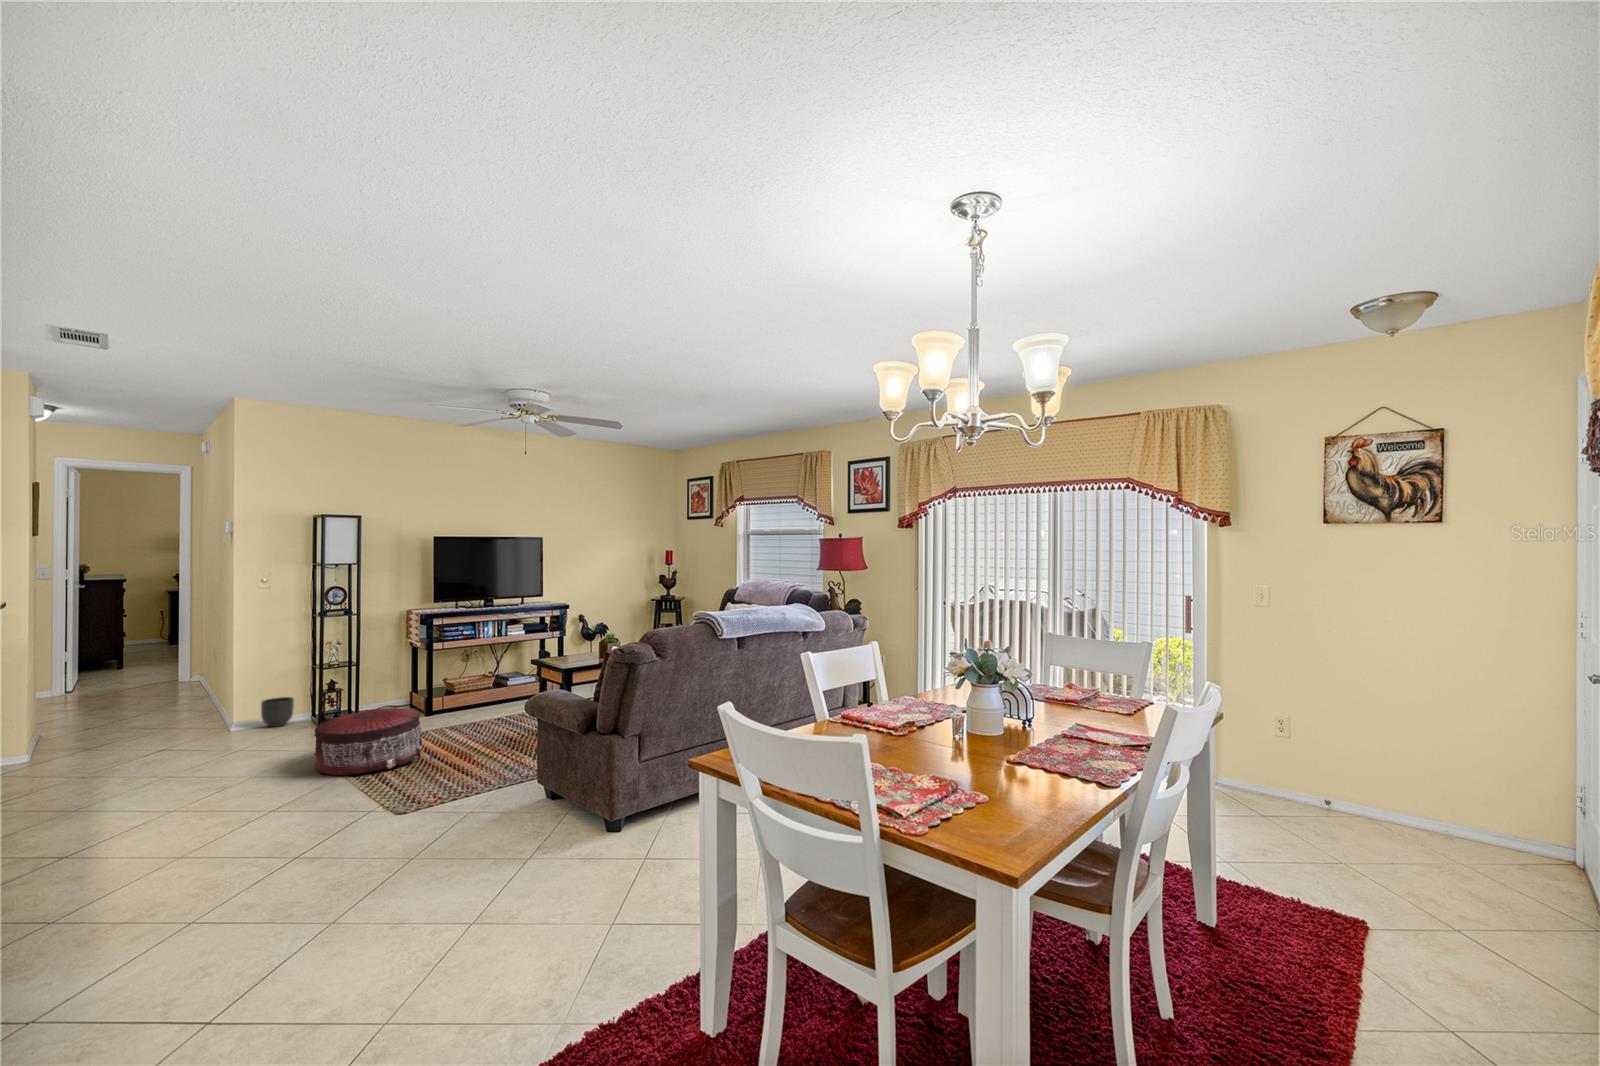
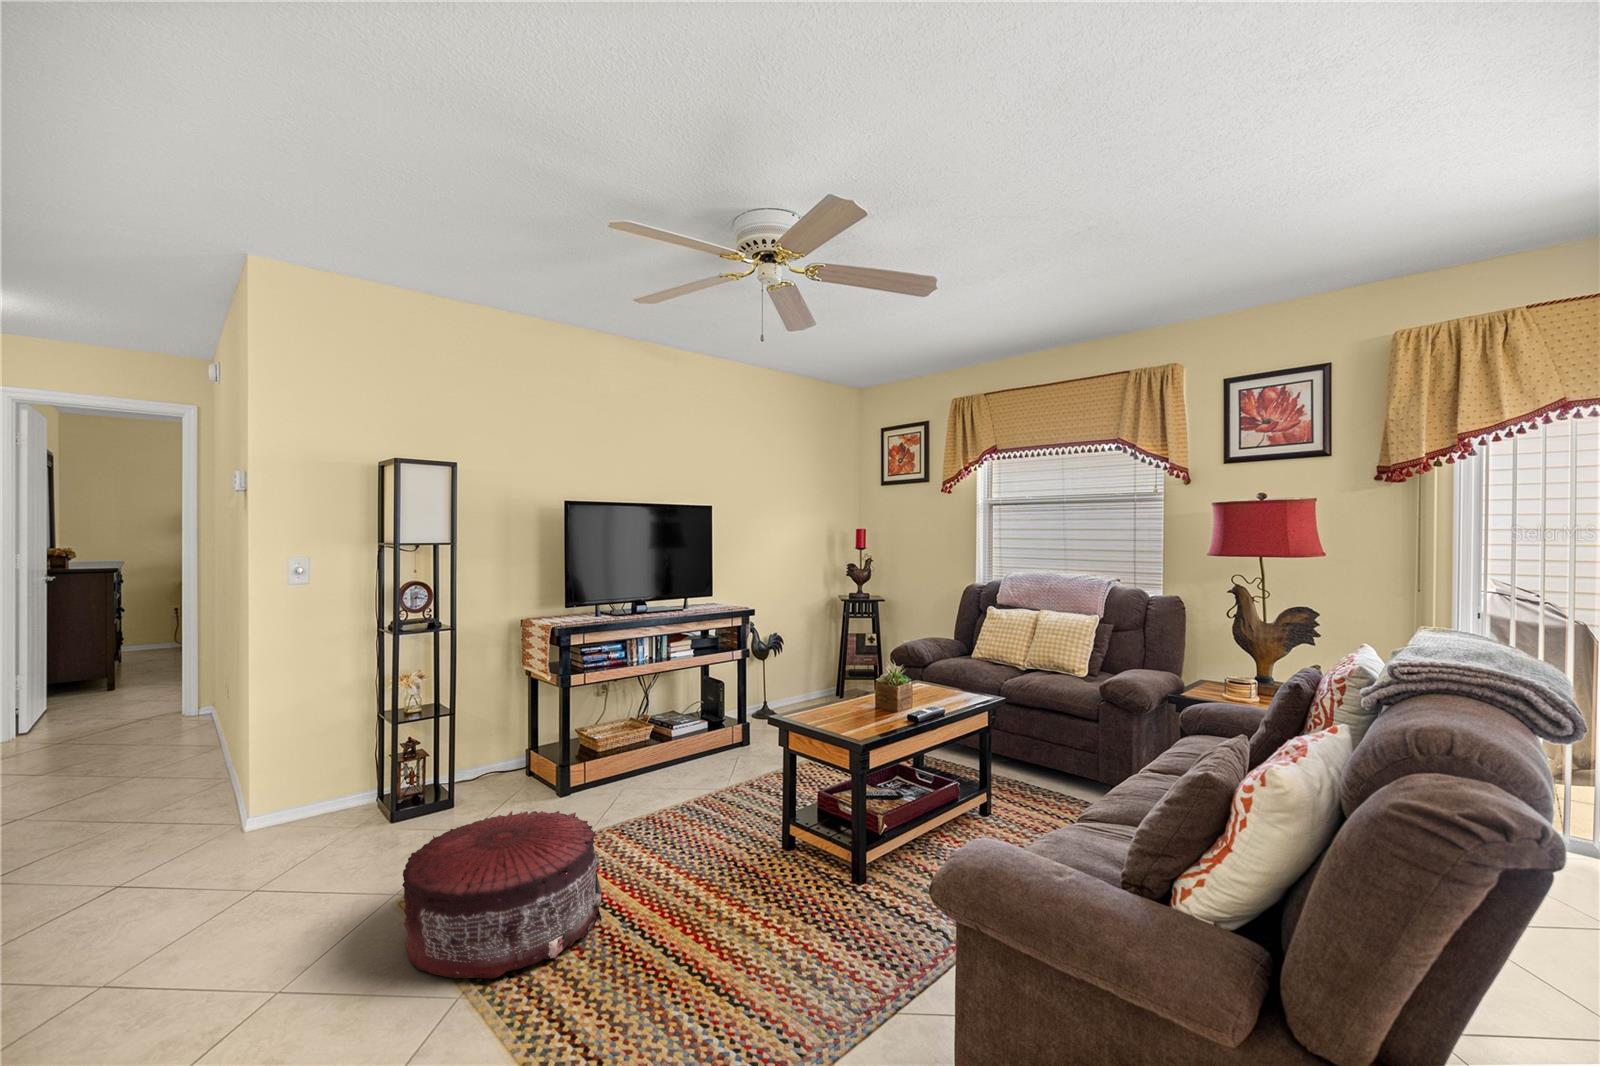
planter: present [261,697,294,727] -> none [298,766,351,820]

